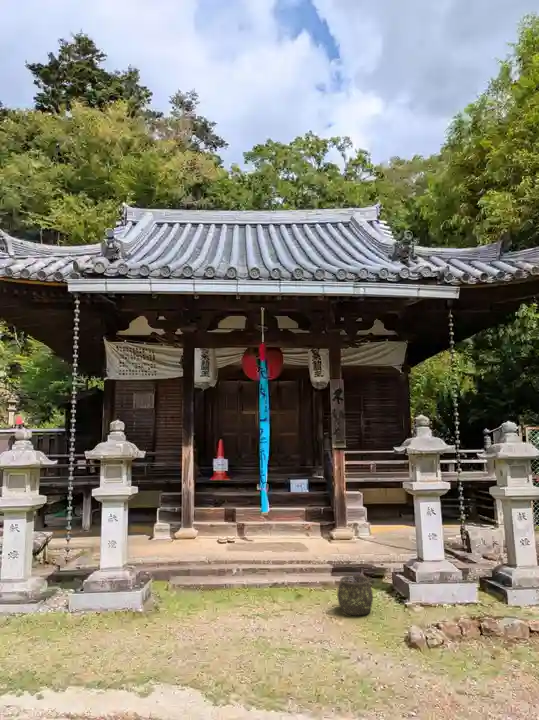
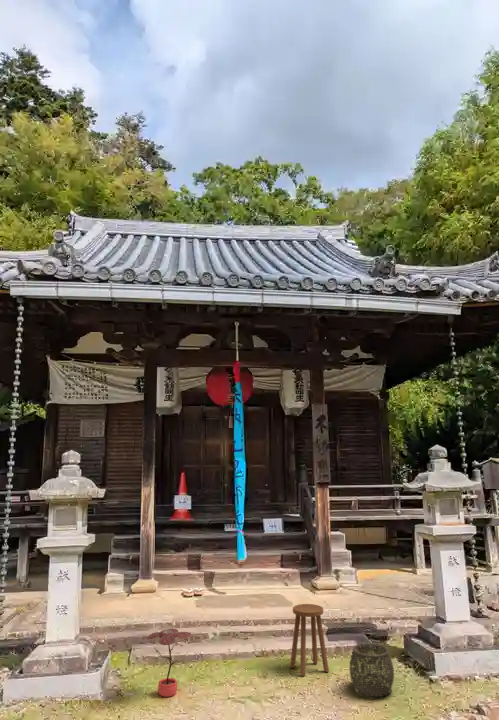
stool: none [295,545,325,601] -> present [290,604,329,676]
potted plant: none [177,561,212,611] -> present [147,629,191,697]

